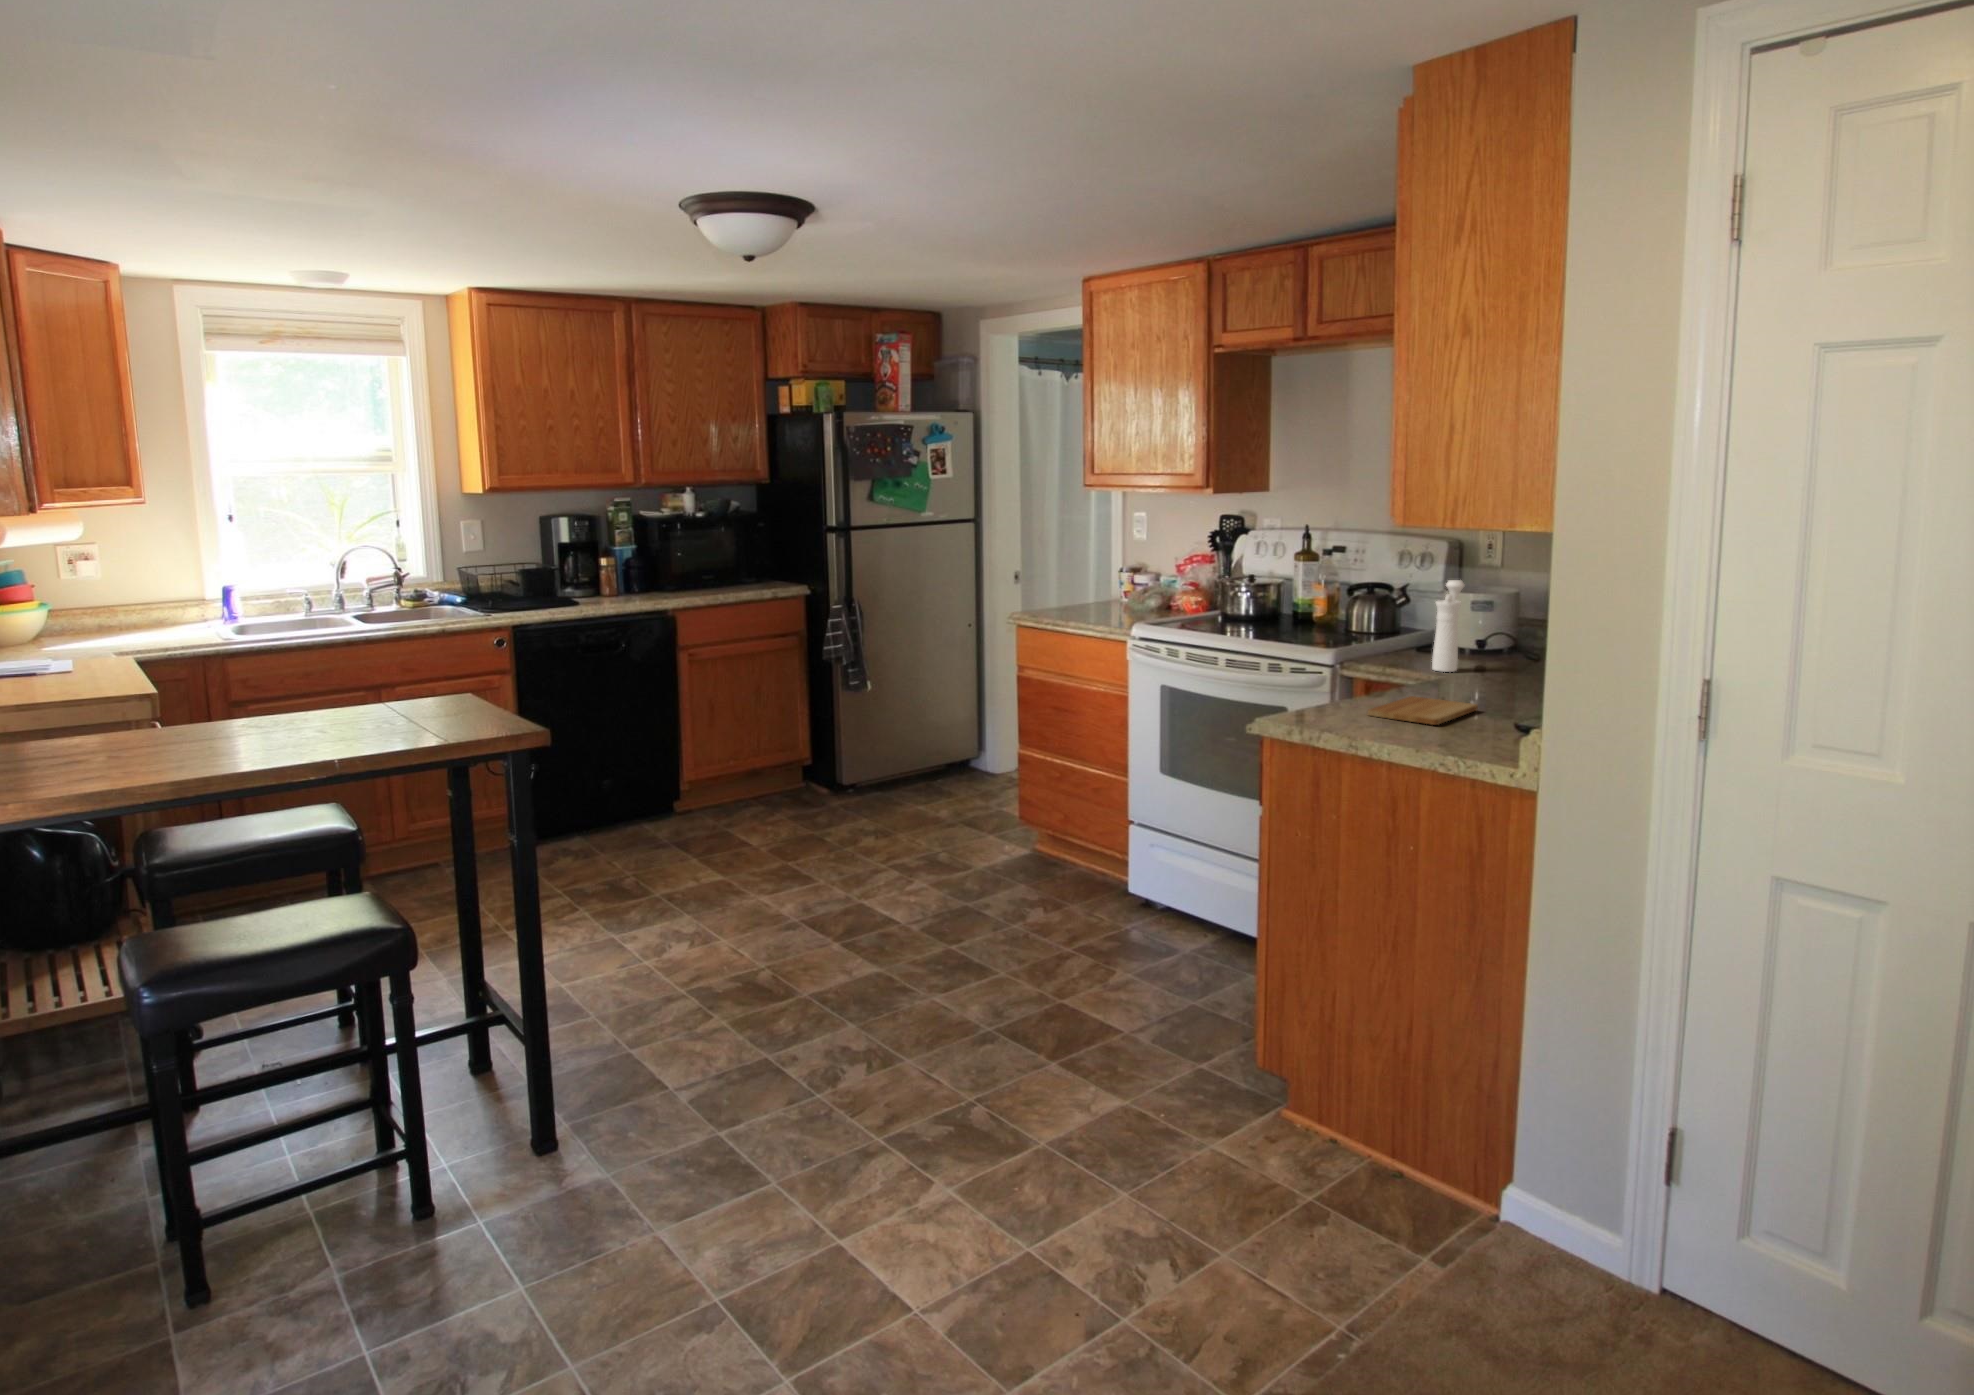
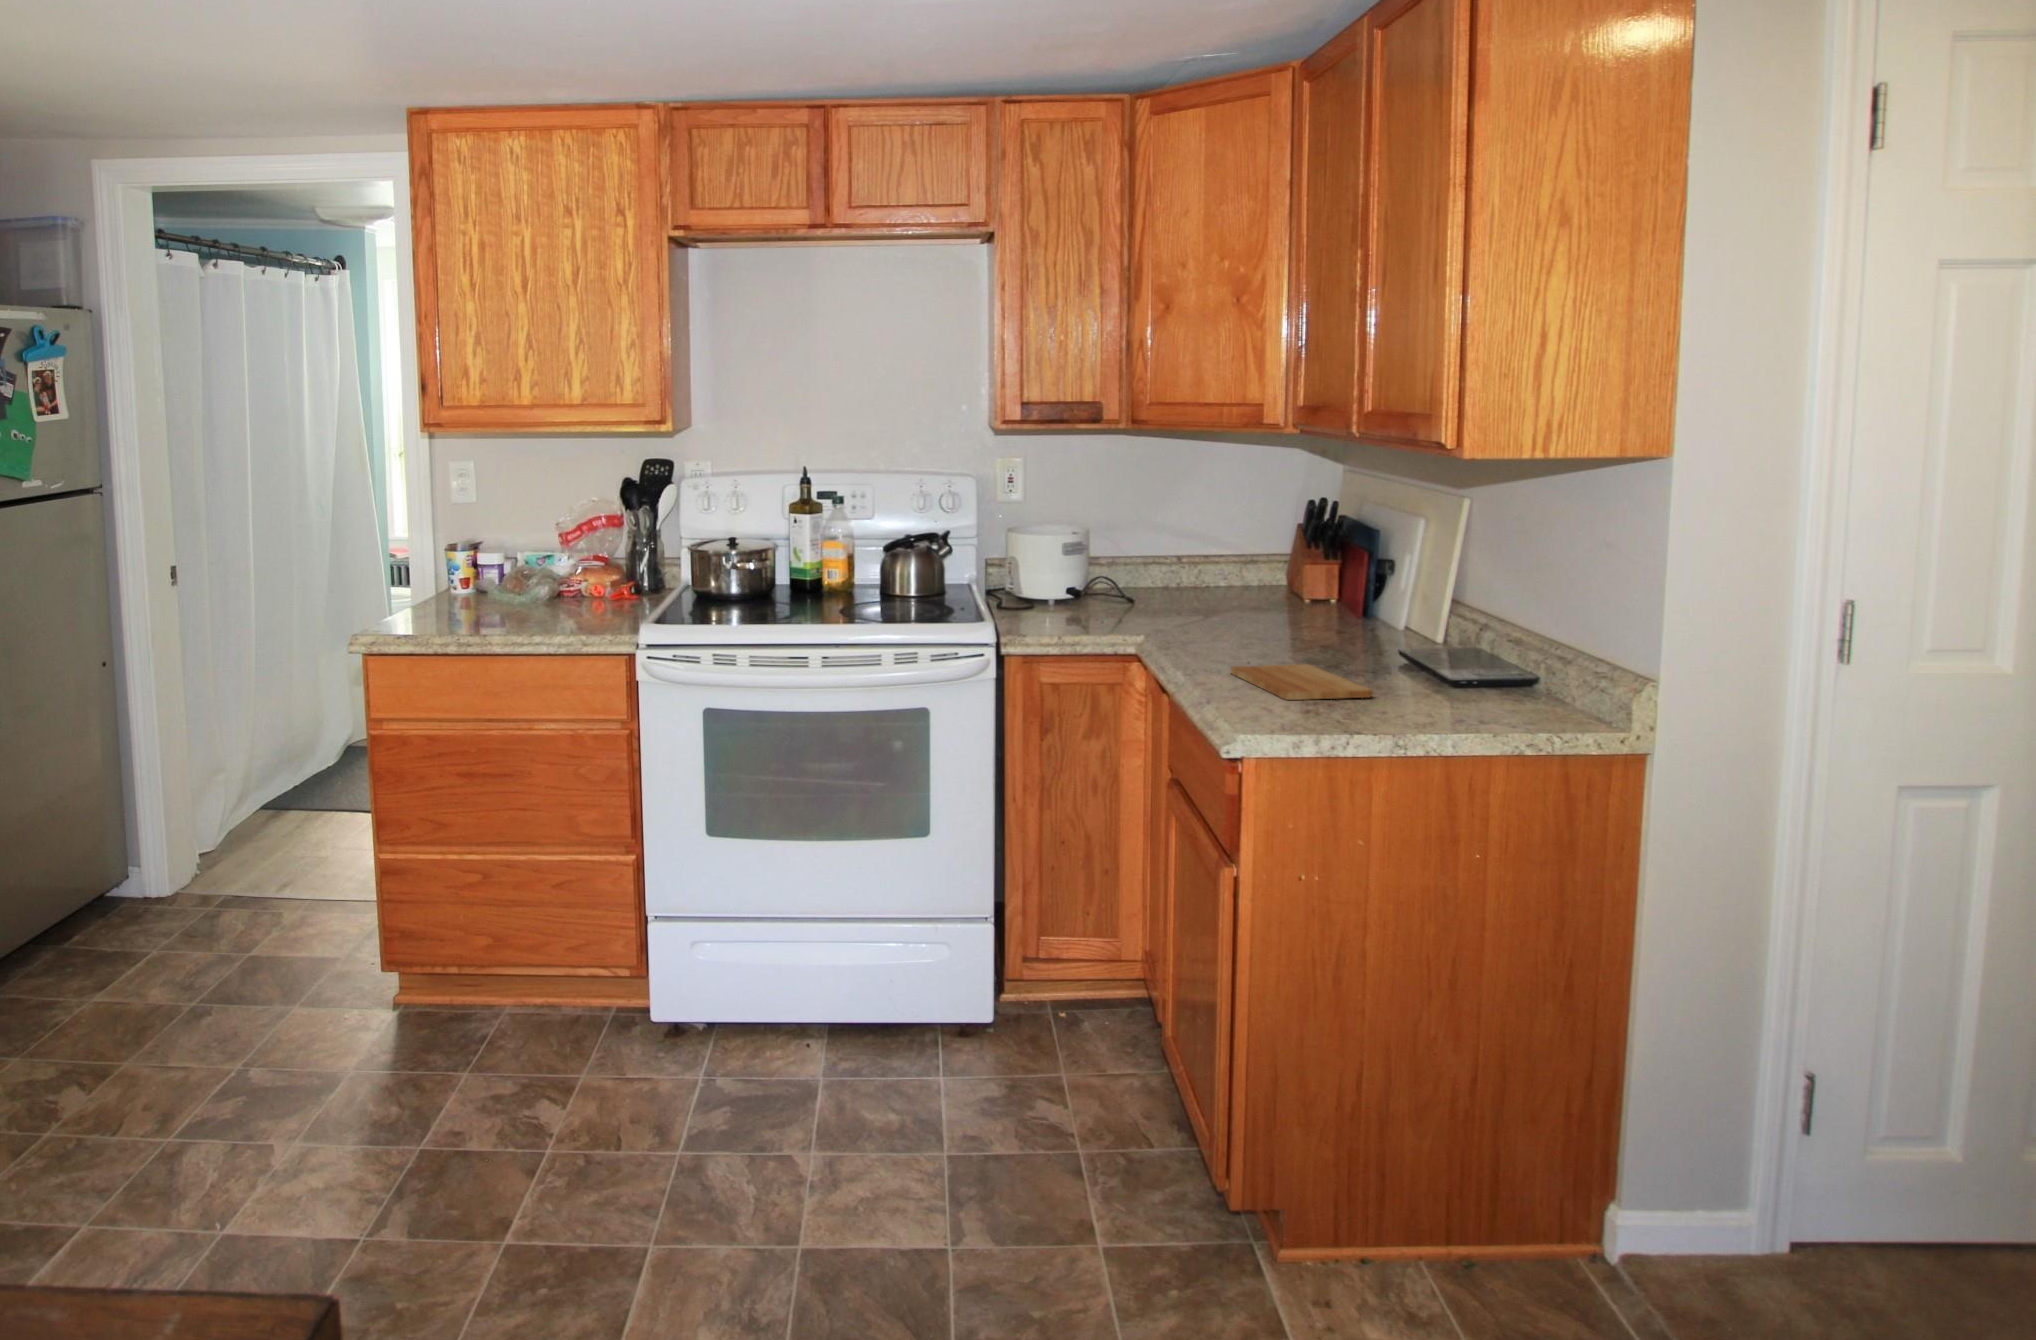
pepper mill: present [1432,580,1464,672] -> none [1054,525,1109,633]

